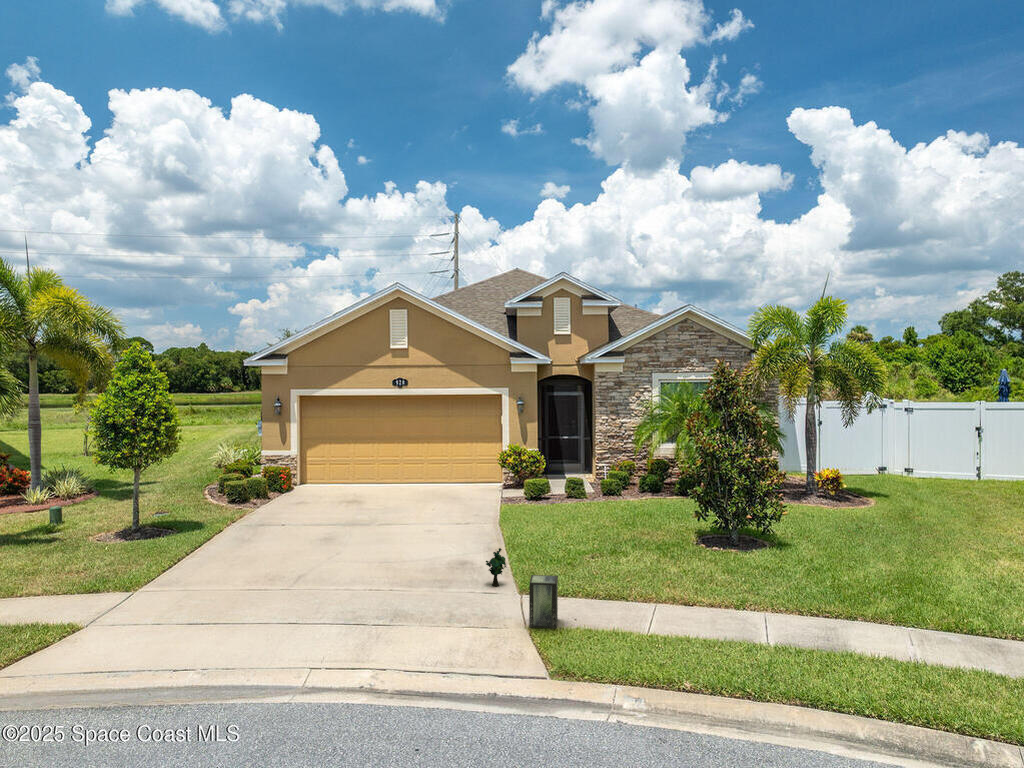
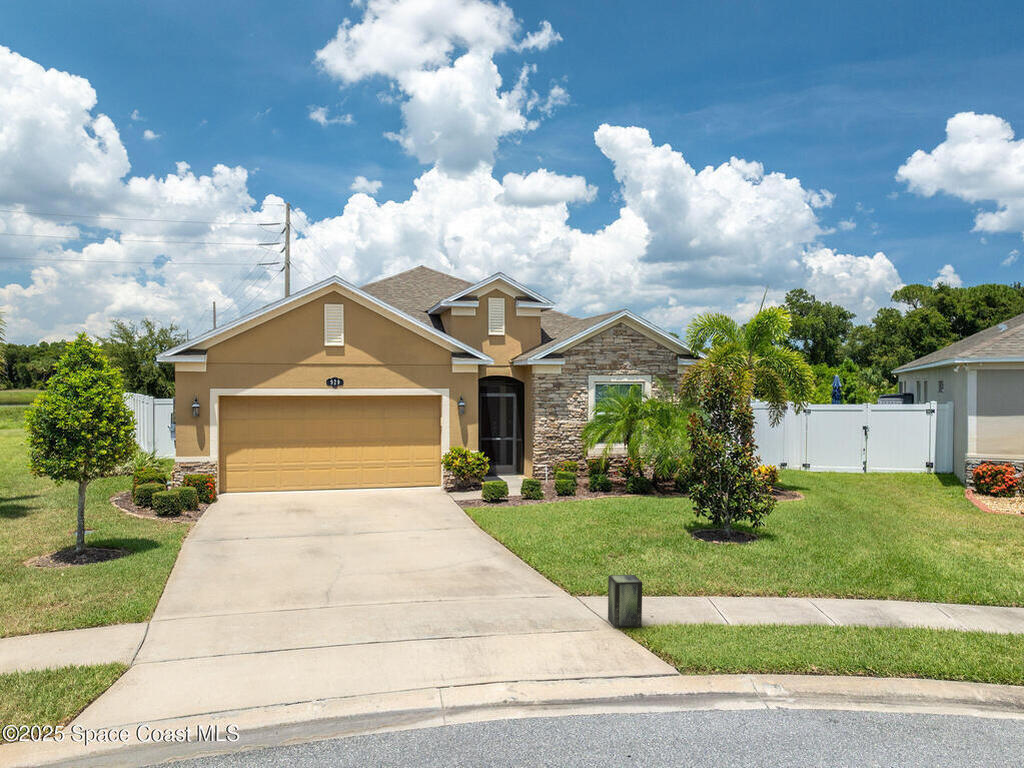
decorative plant: present [486,548,506,587] -> none [531,551,553,591]

